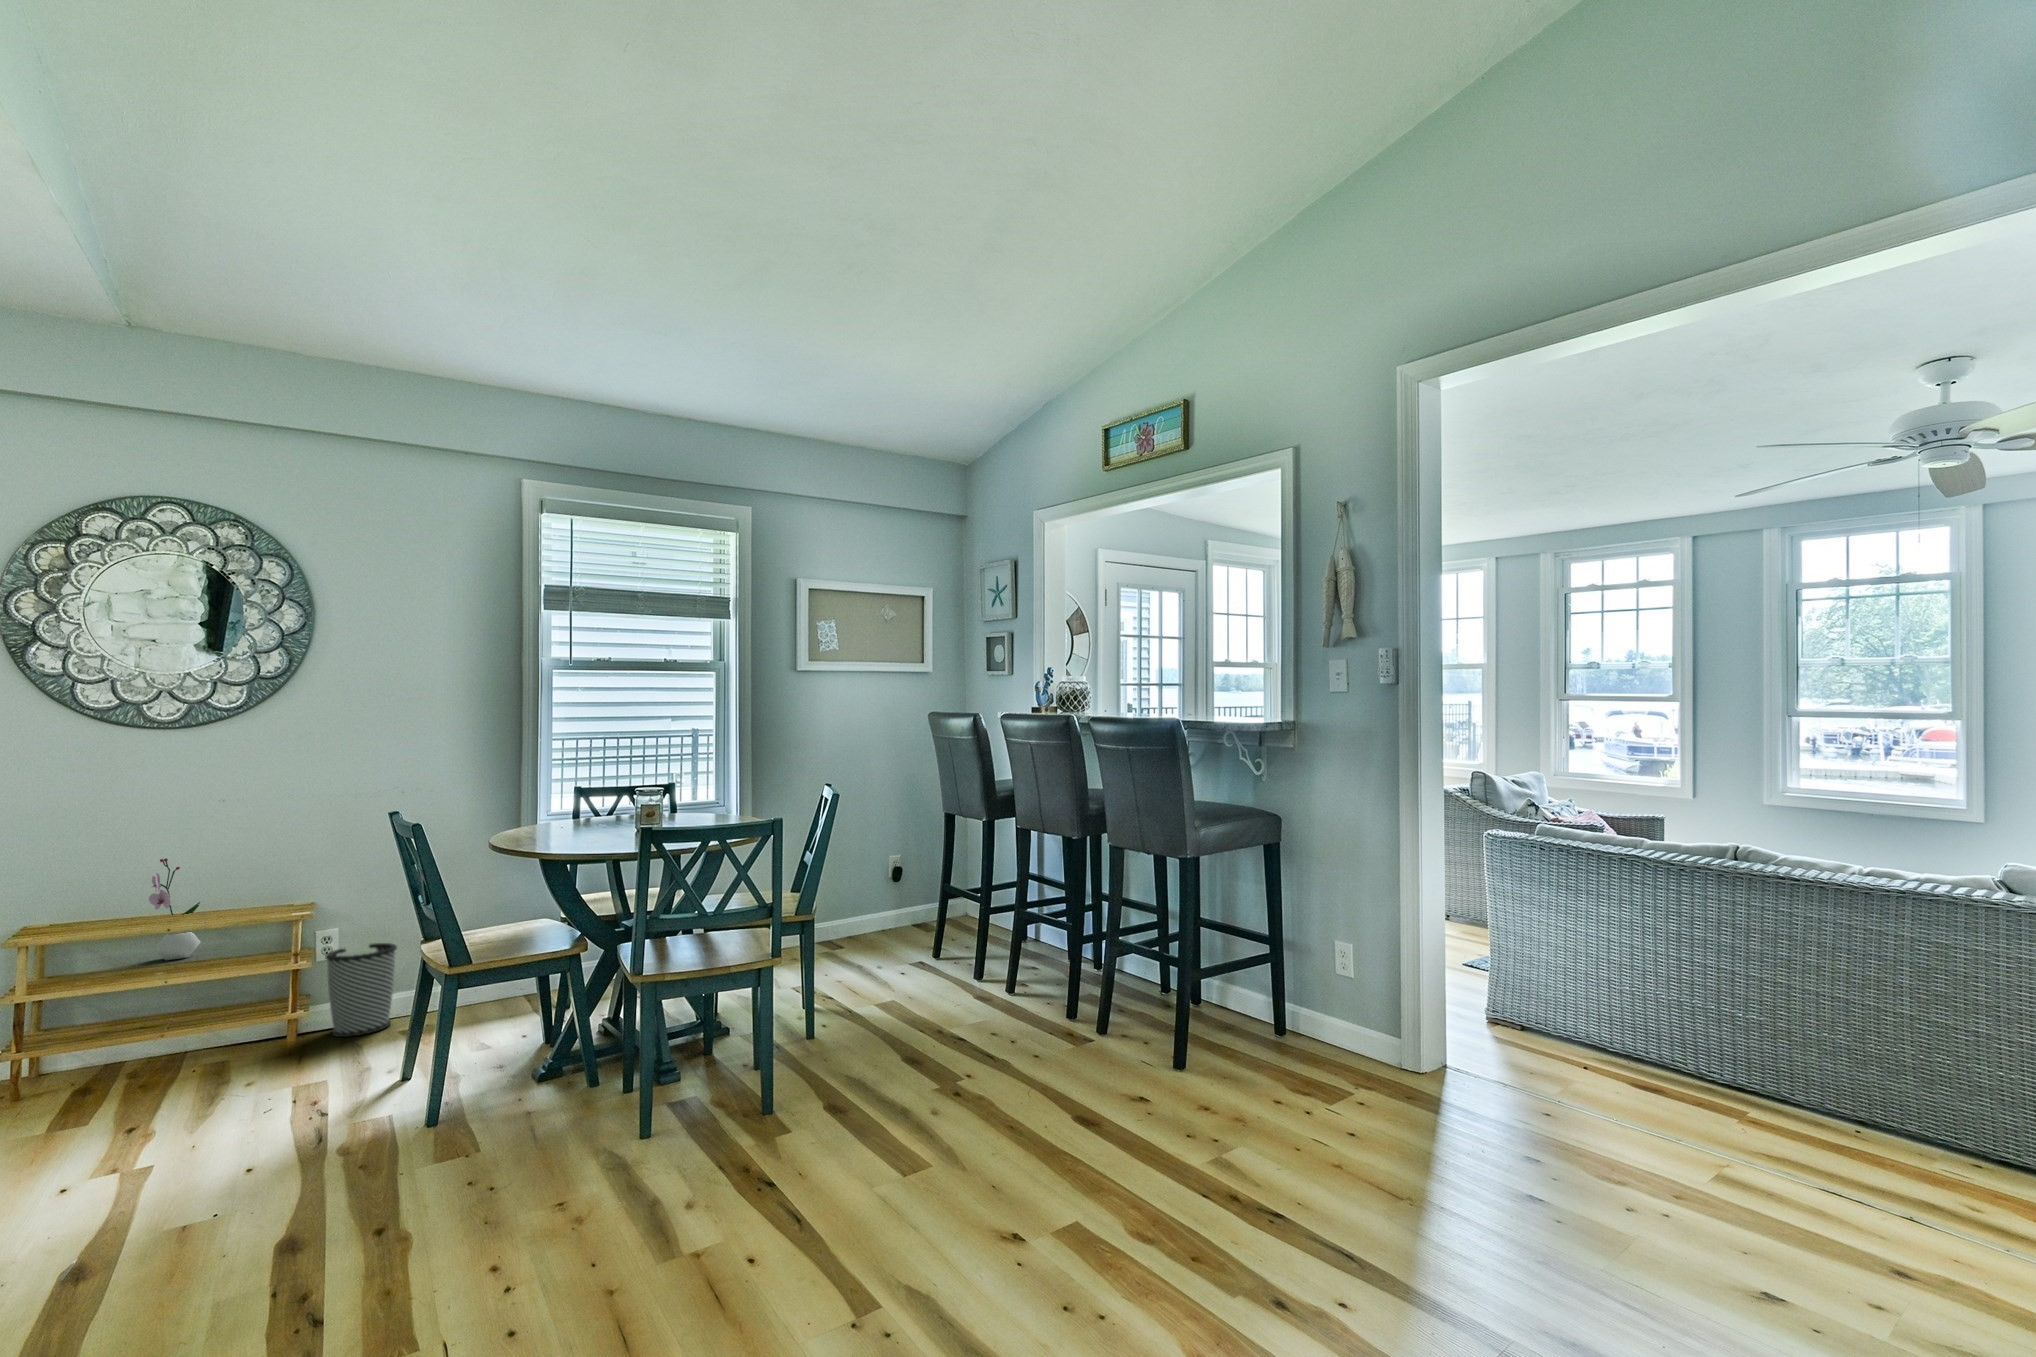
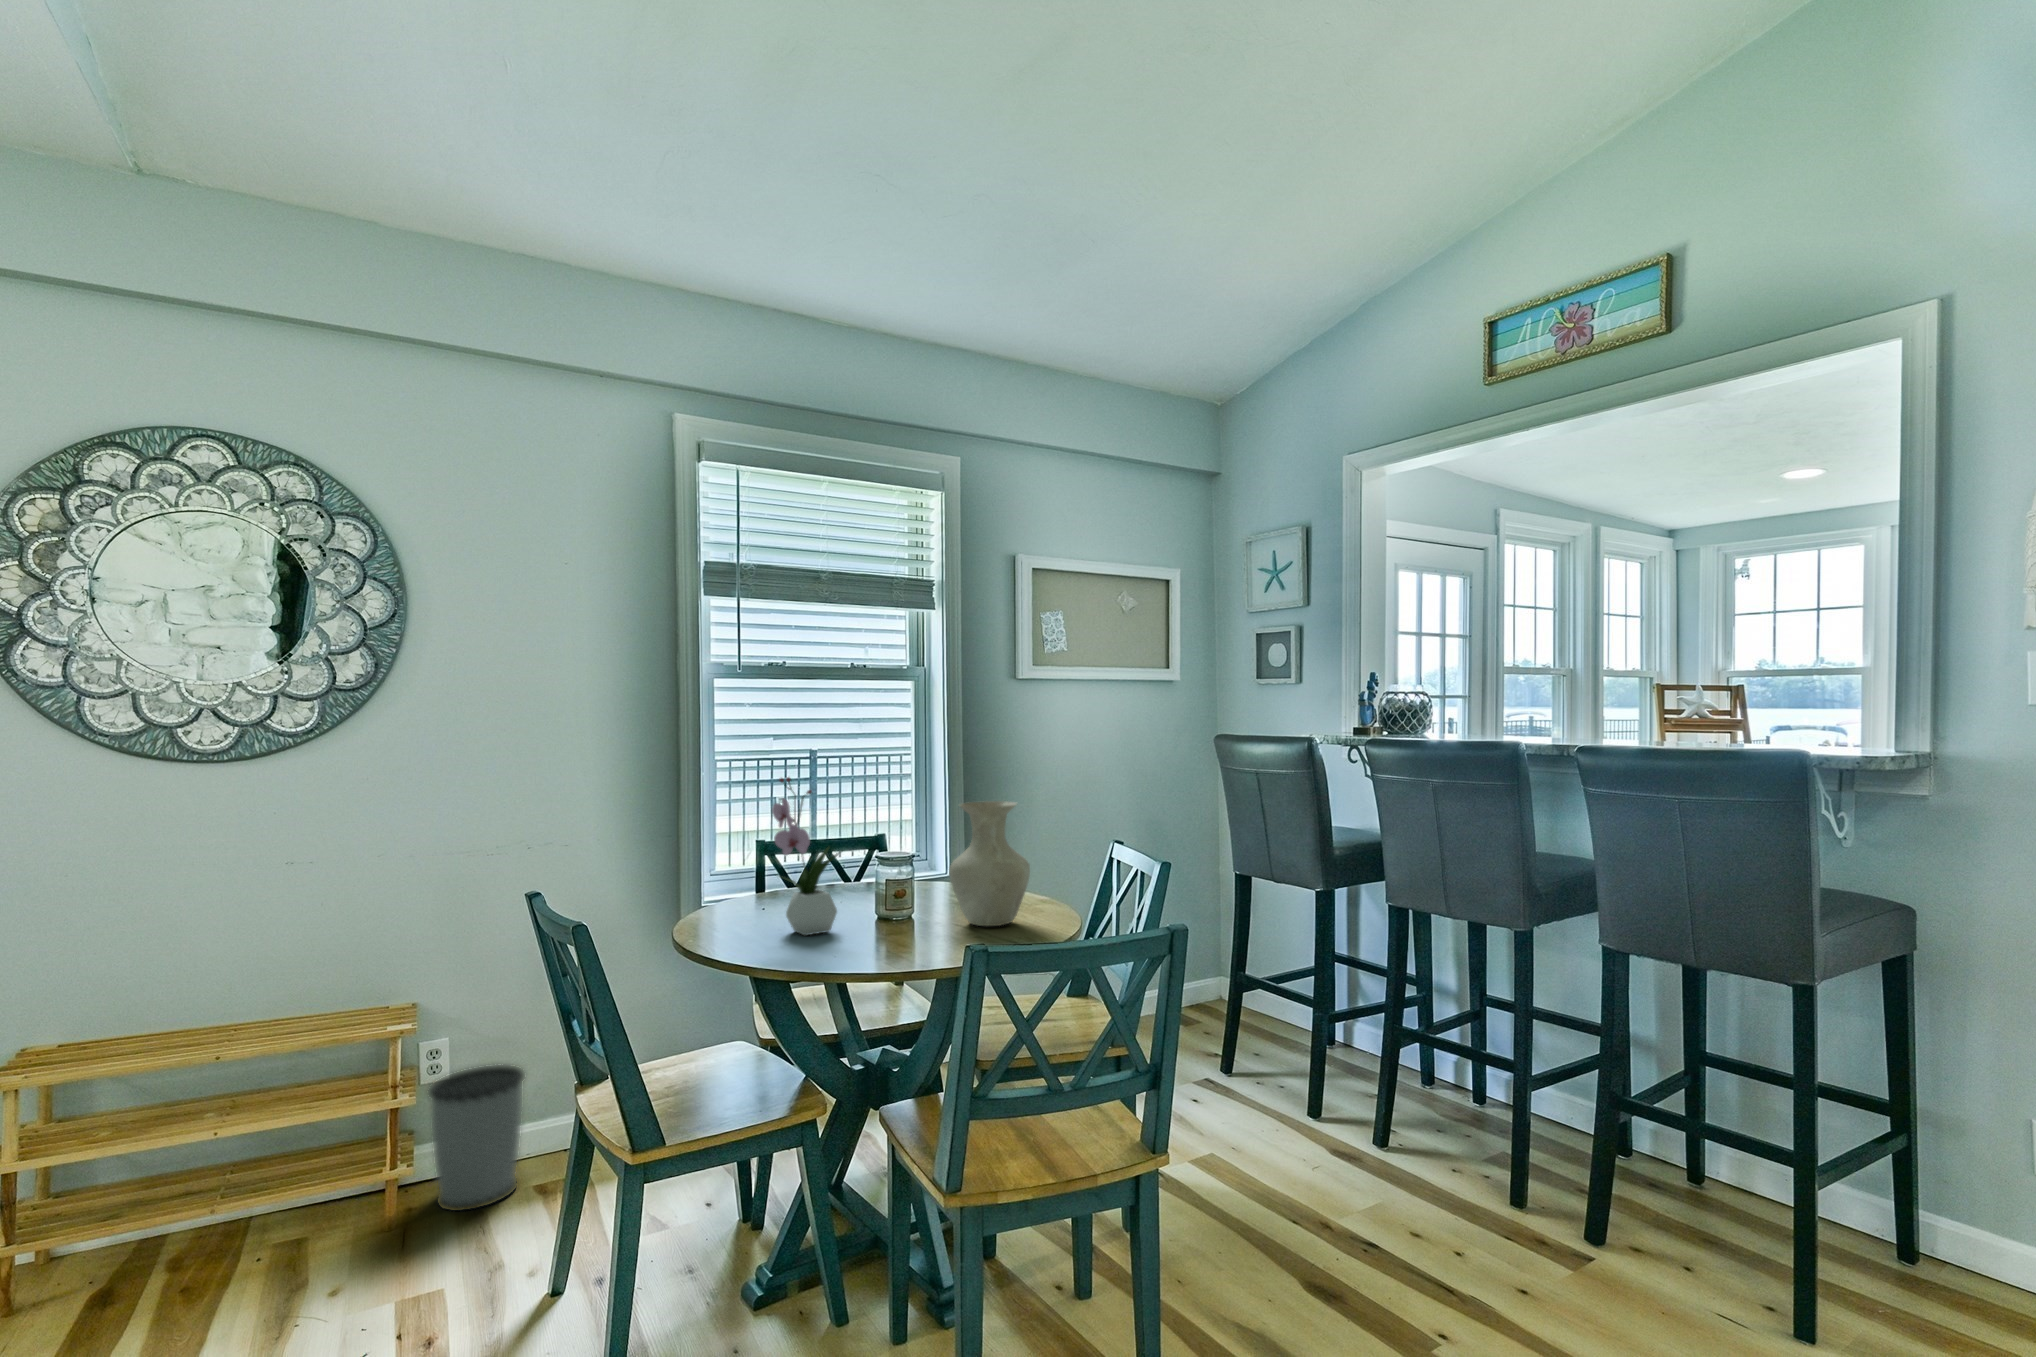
vase: none [675,750,731,830] -> present [949,801,1030,926]
flower arrangement: present [149,858,201,960] -> present [772,777,840,935]

